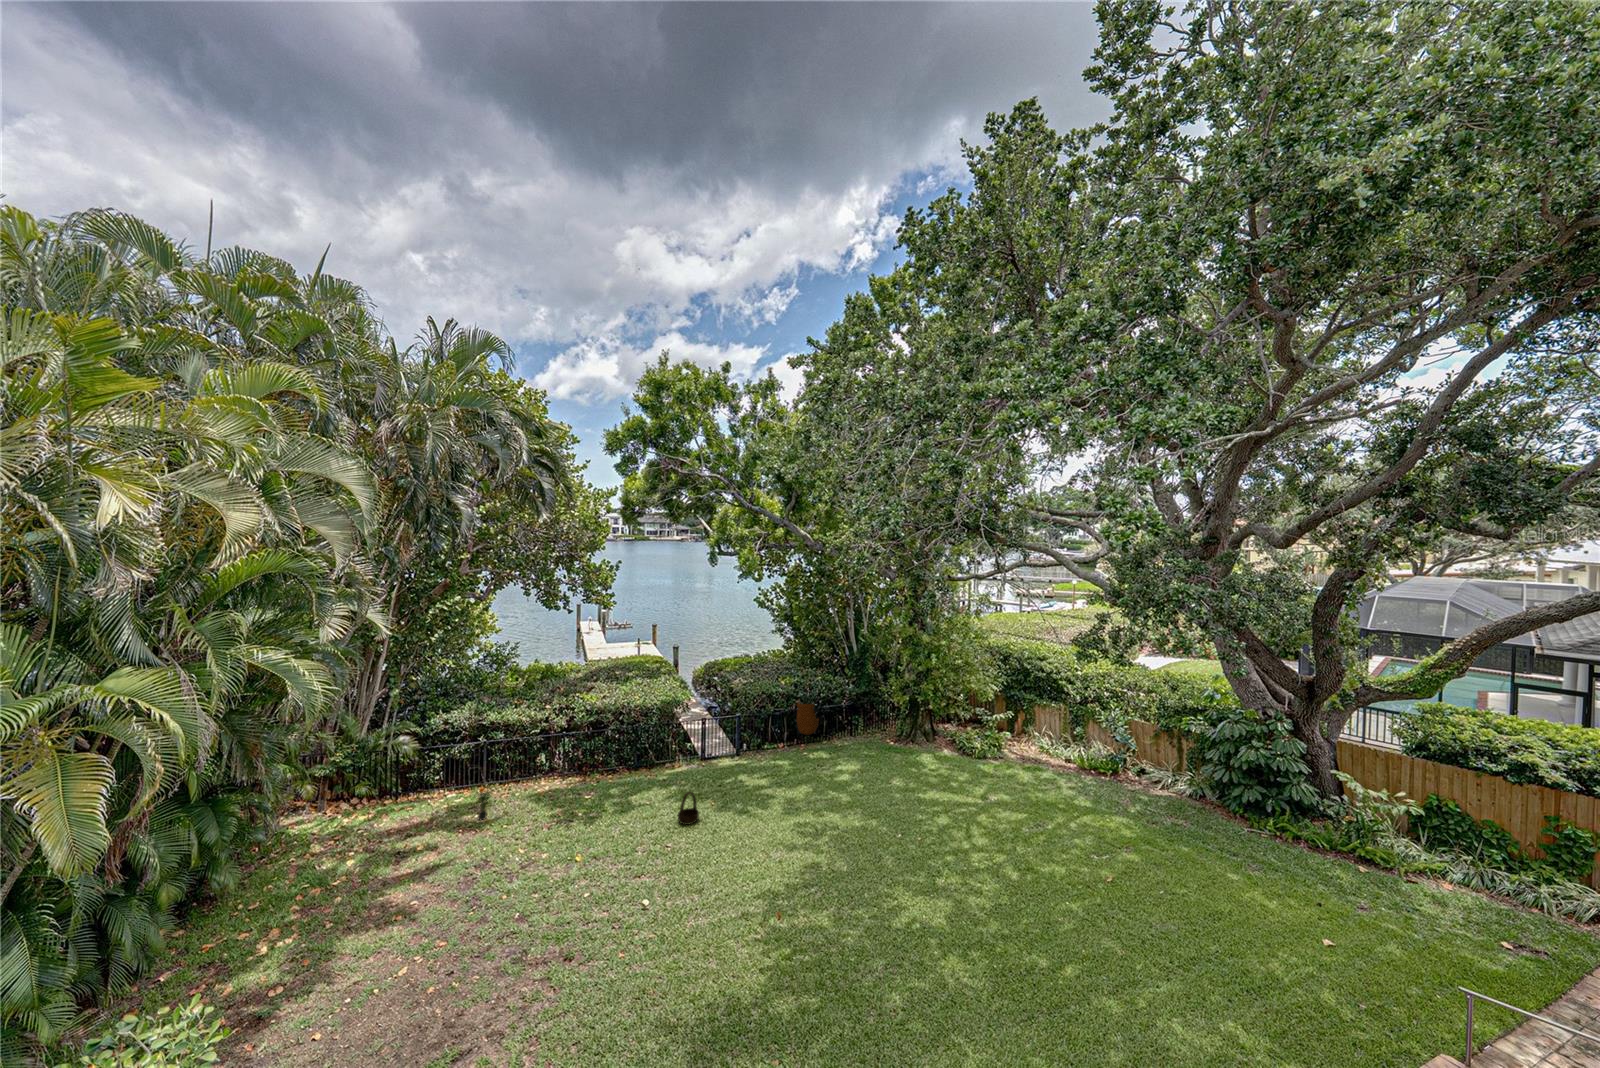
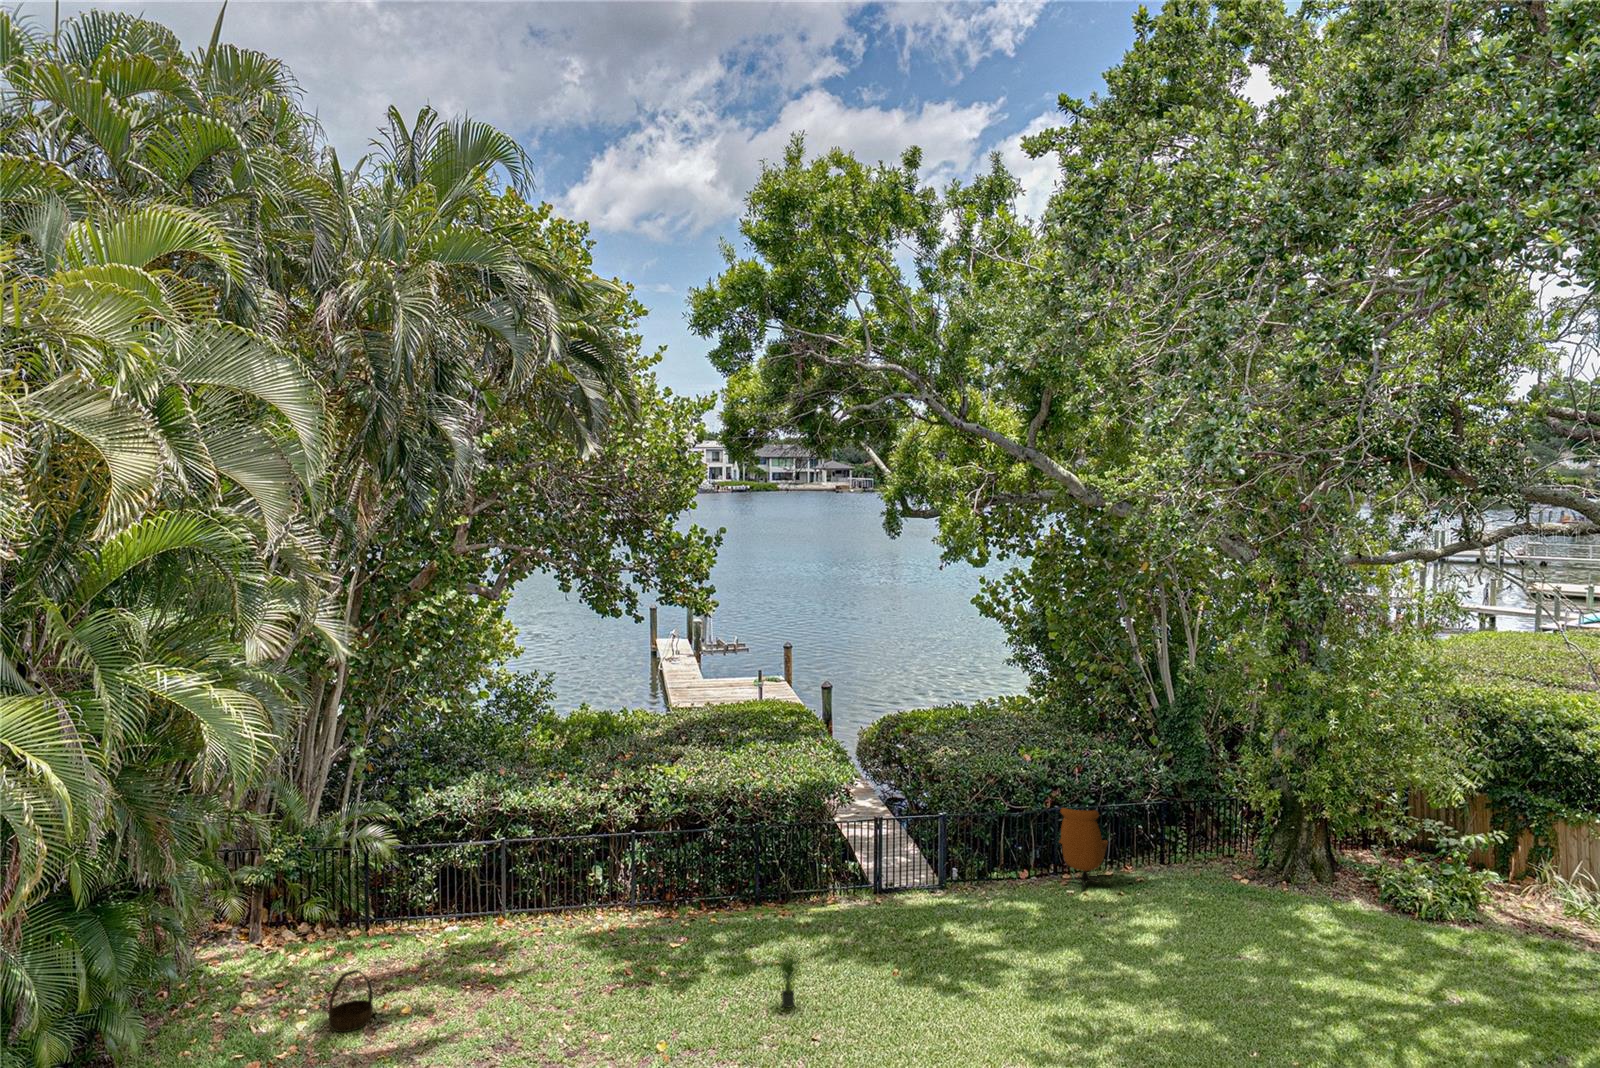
potted plant: present [476,787,491,820] -> present [775,946,802,1007]
basket: present [678,792,699,825] -> present [329,970,373,1032]

